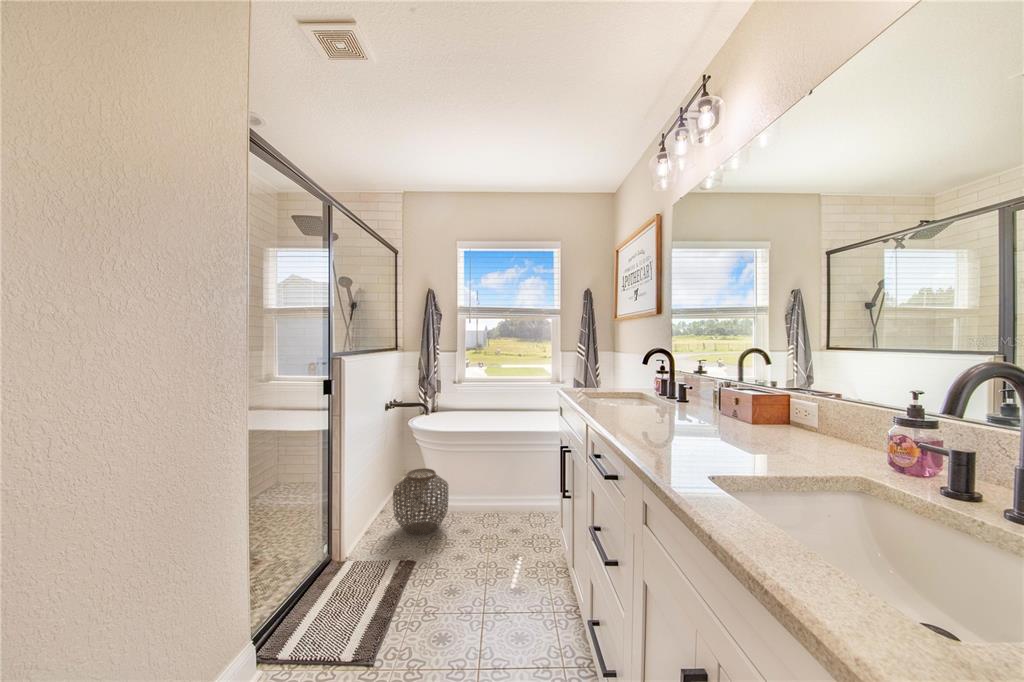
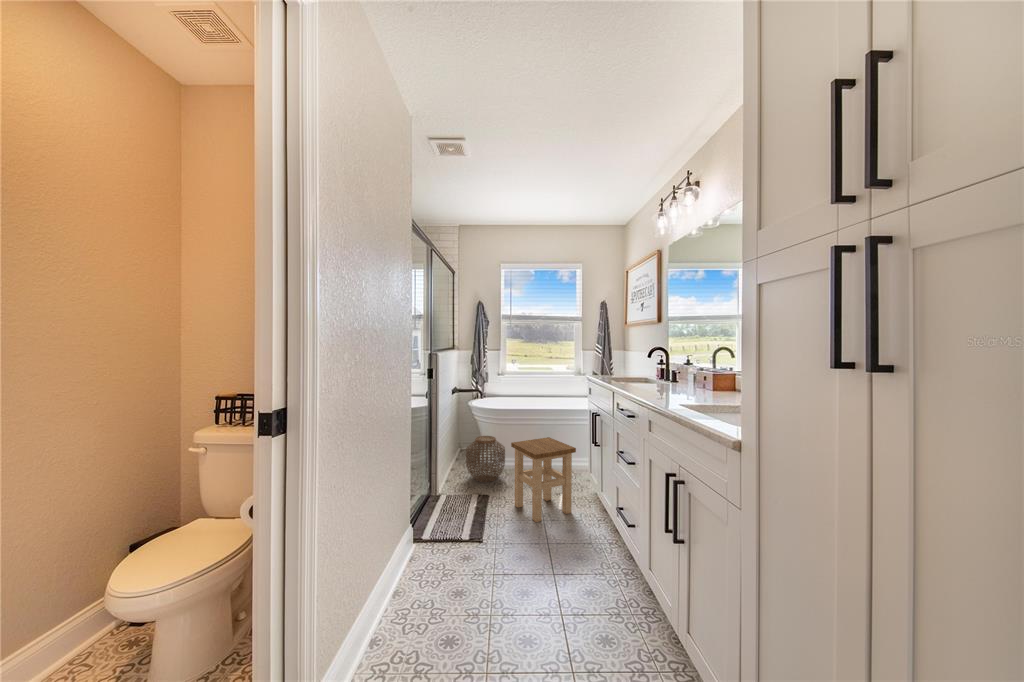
stool: none [443,477,535,618] -> present [511,437,576,522]

